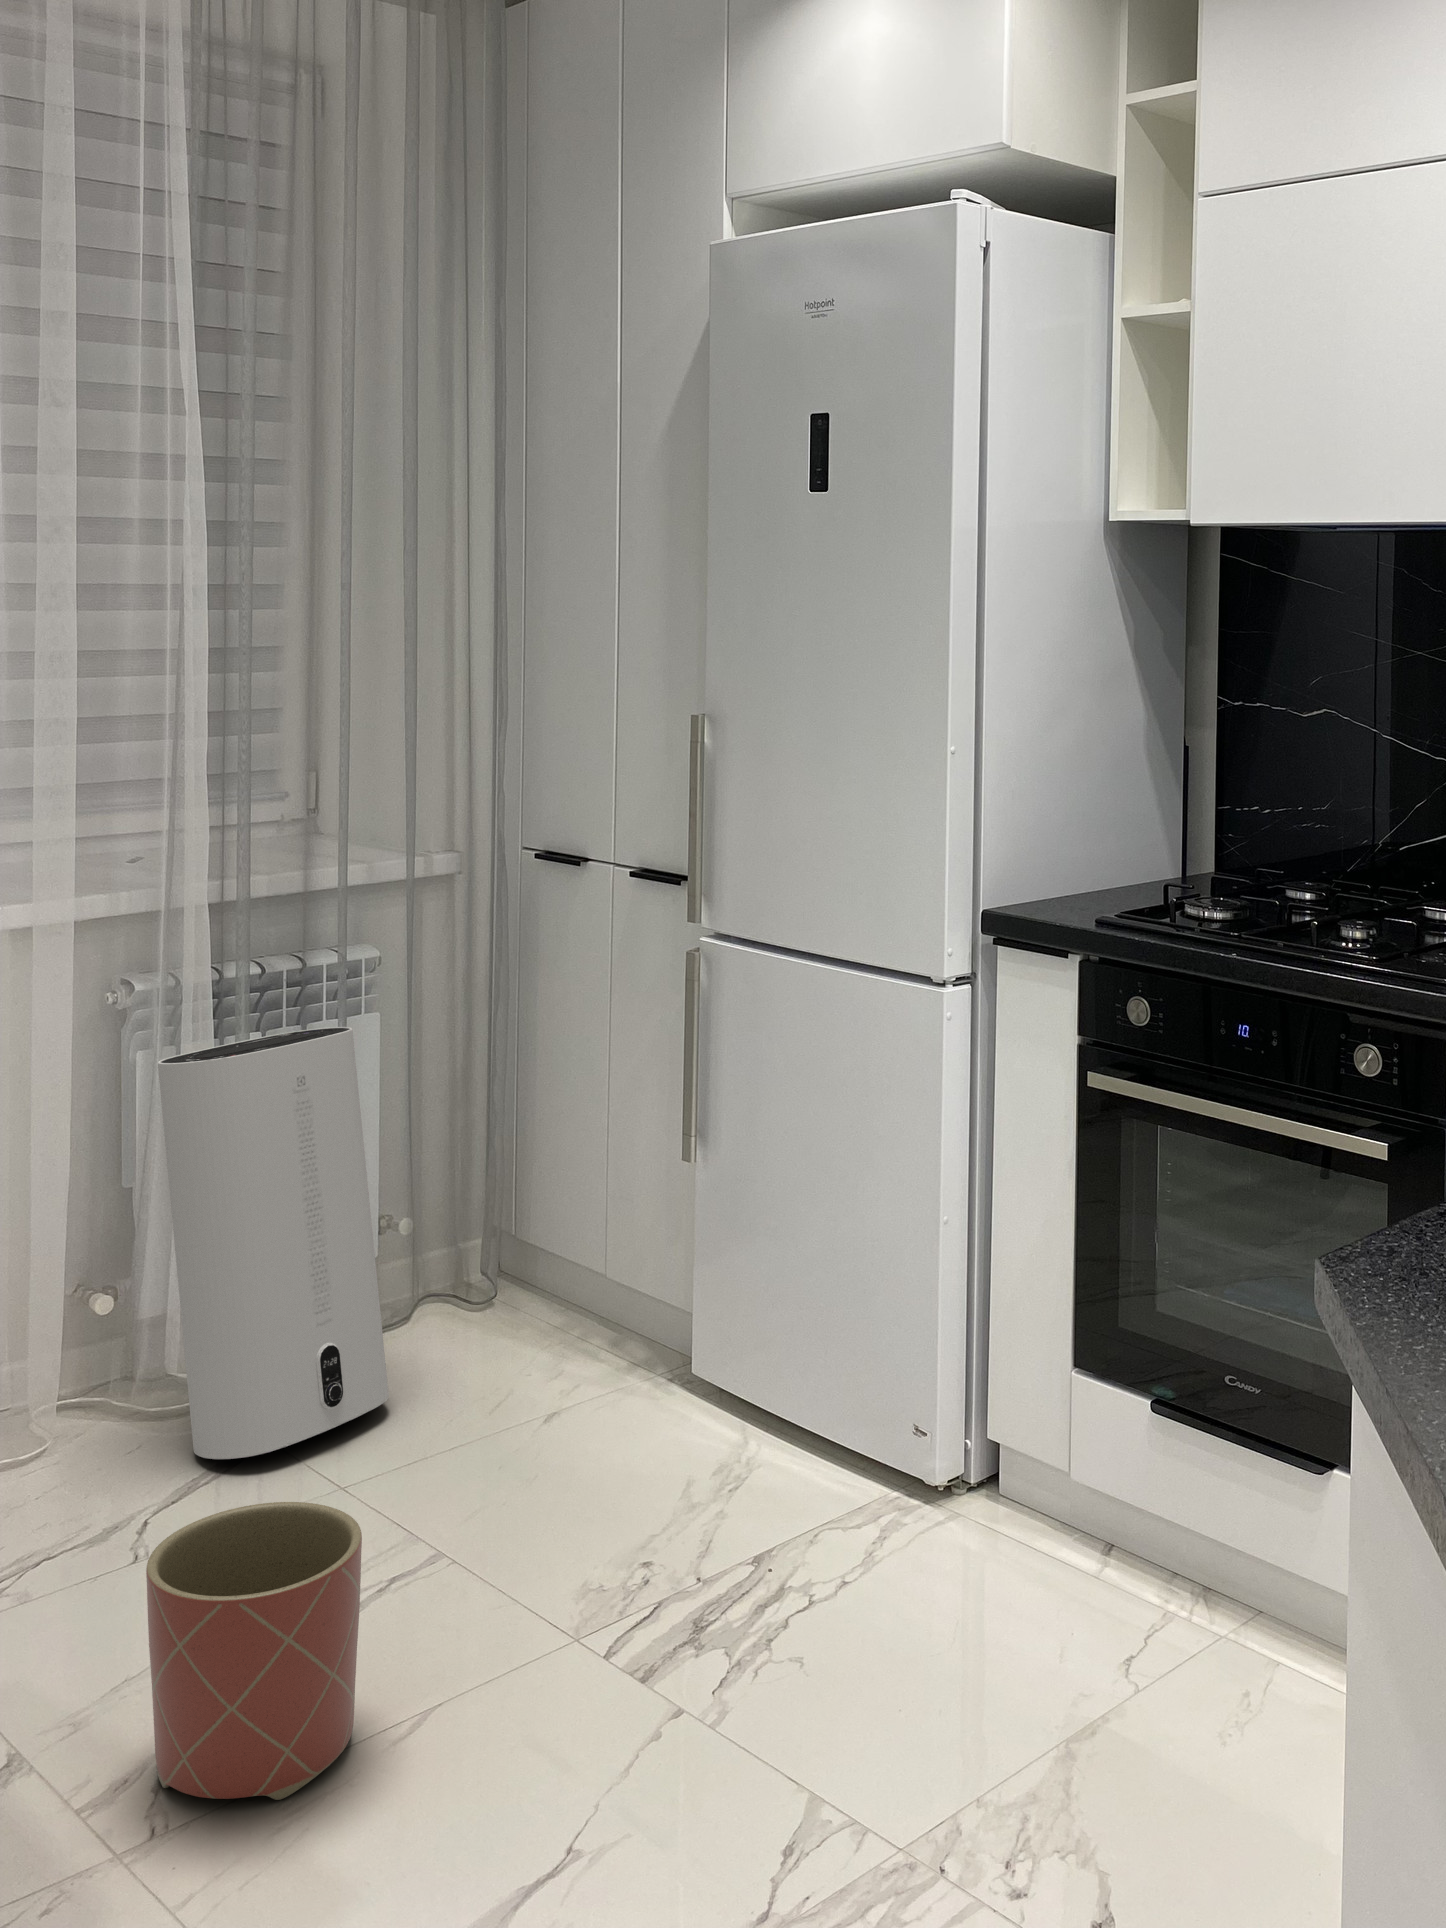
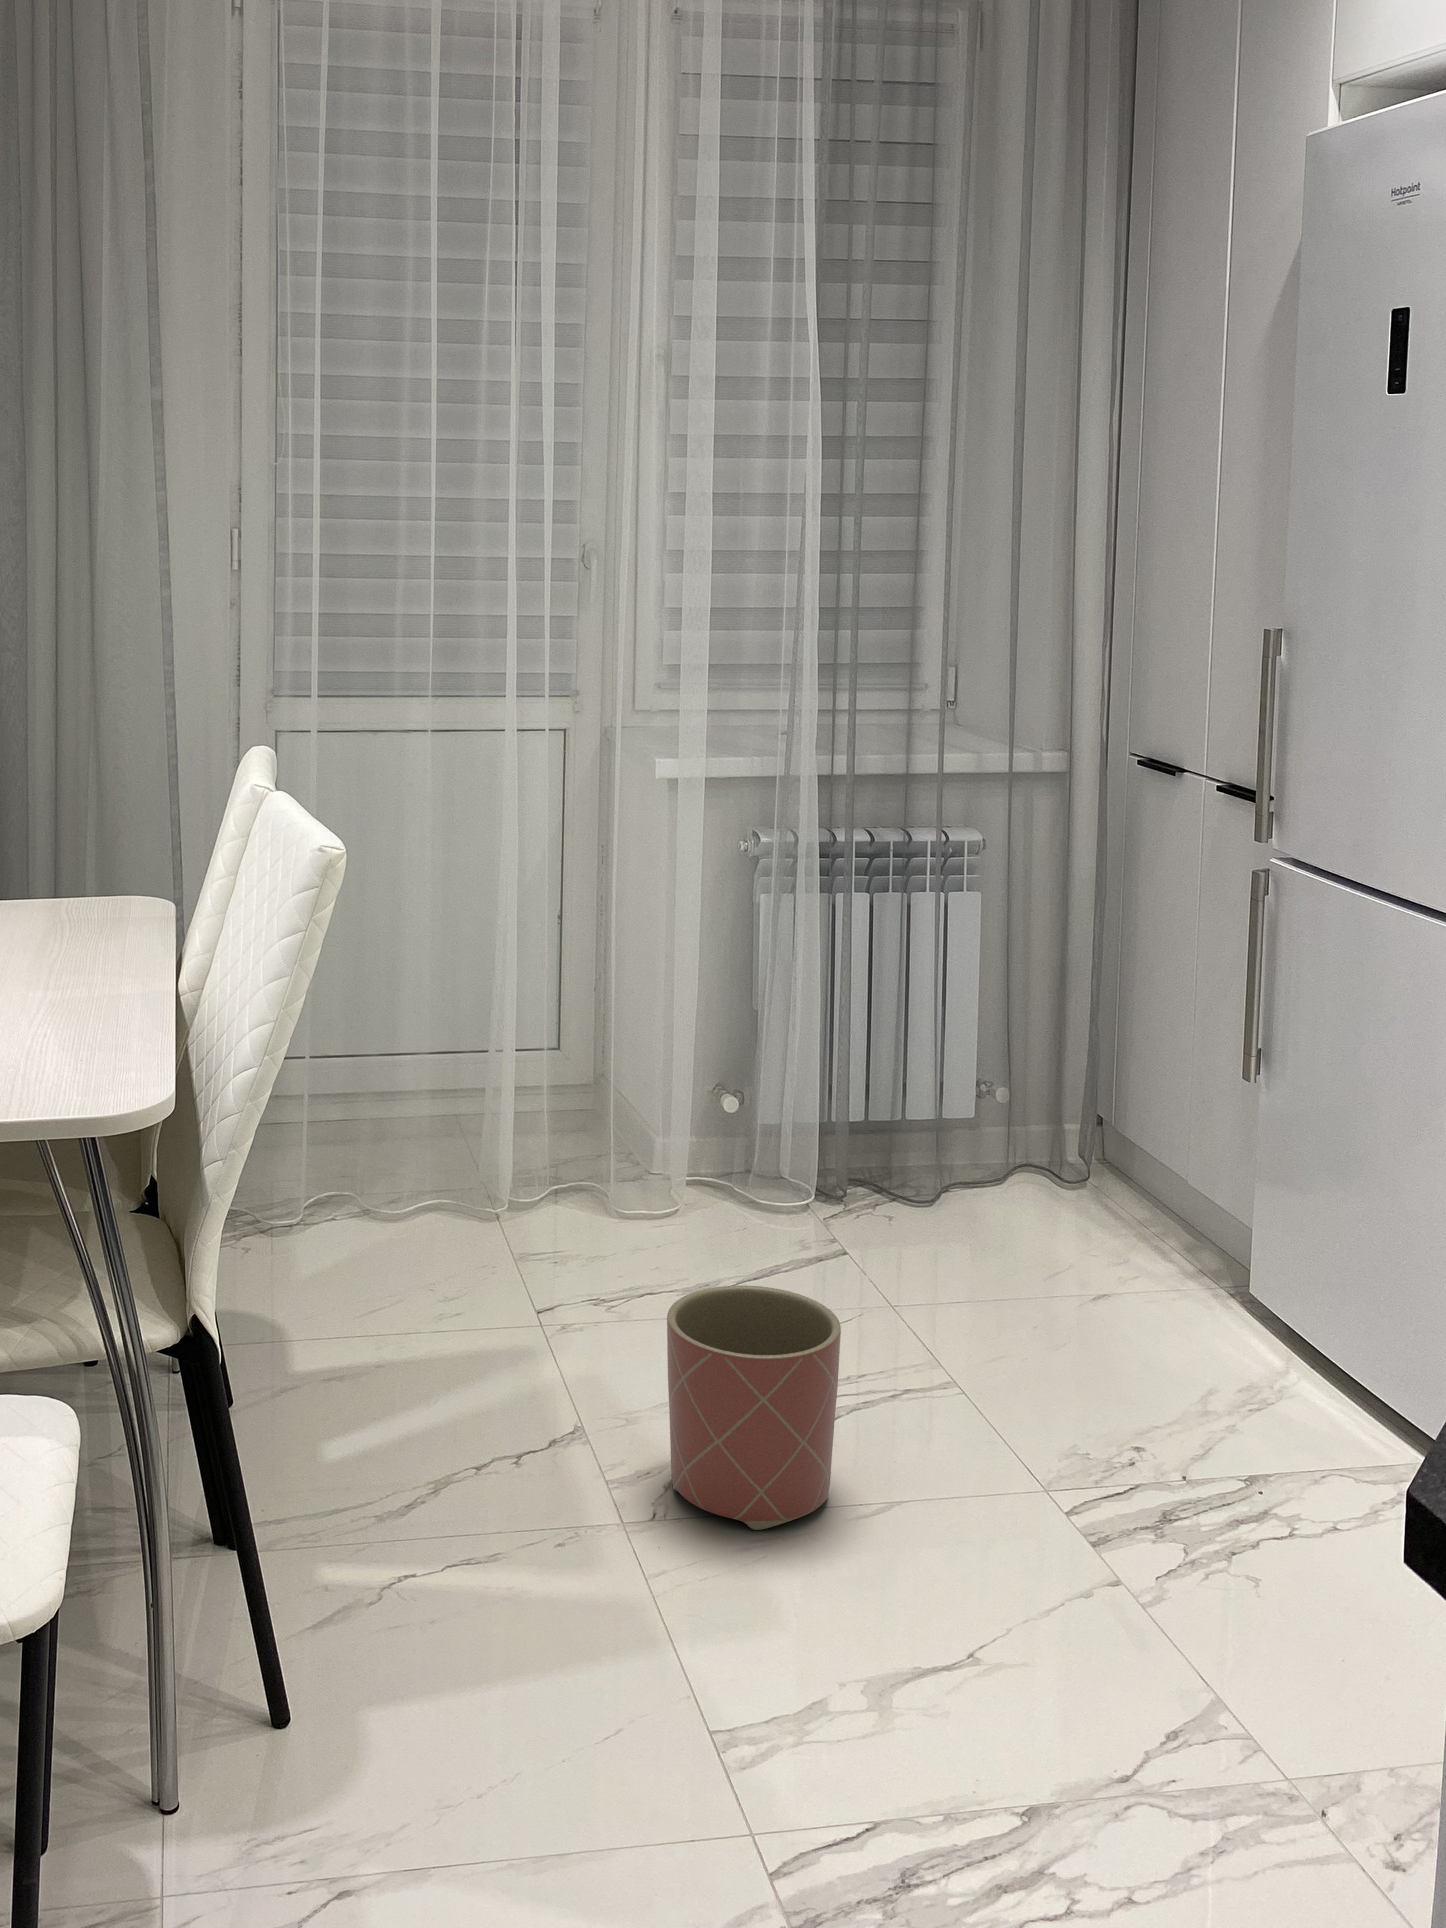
air purifier: present [158,1027,389,1459] -> none [766,897,956,1261]

